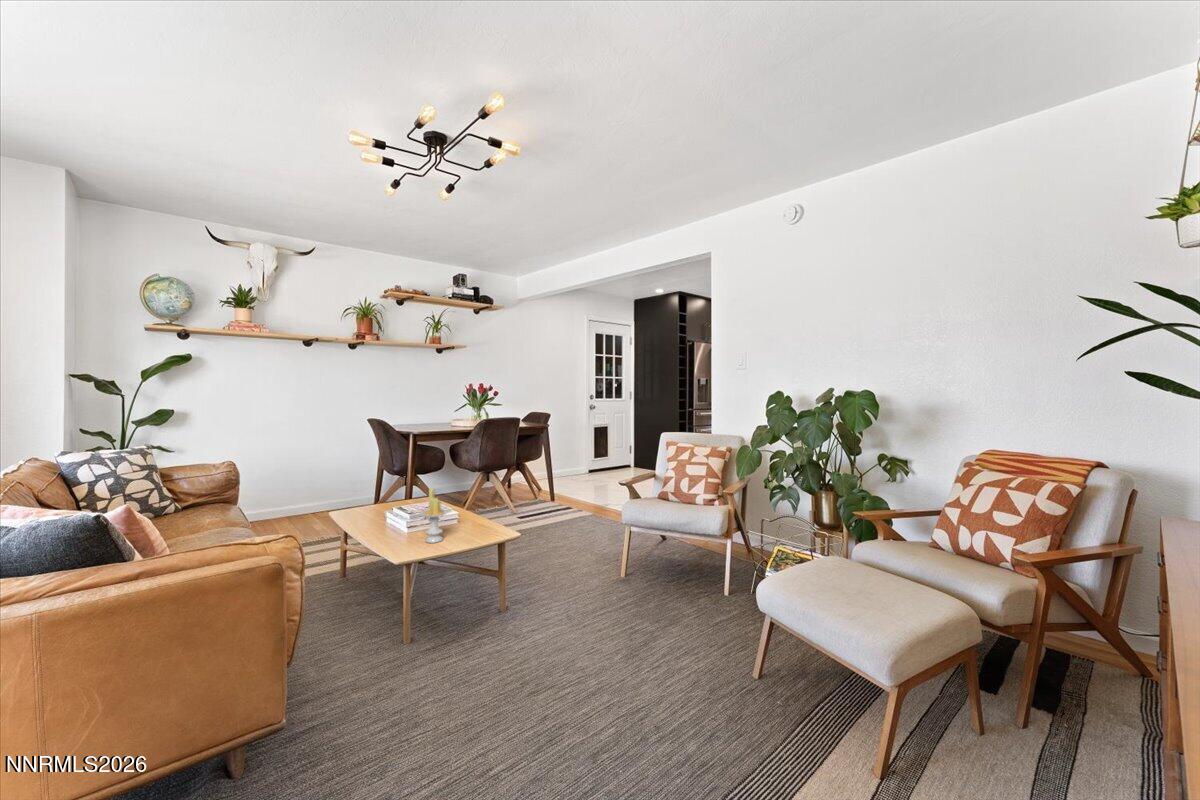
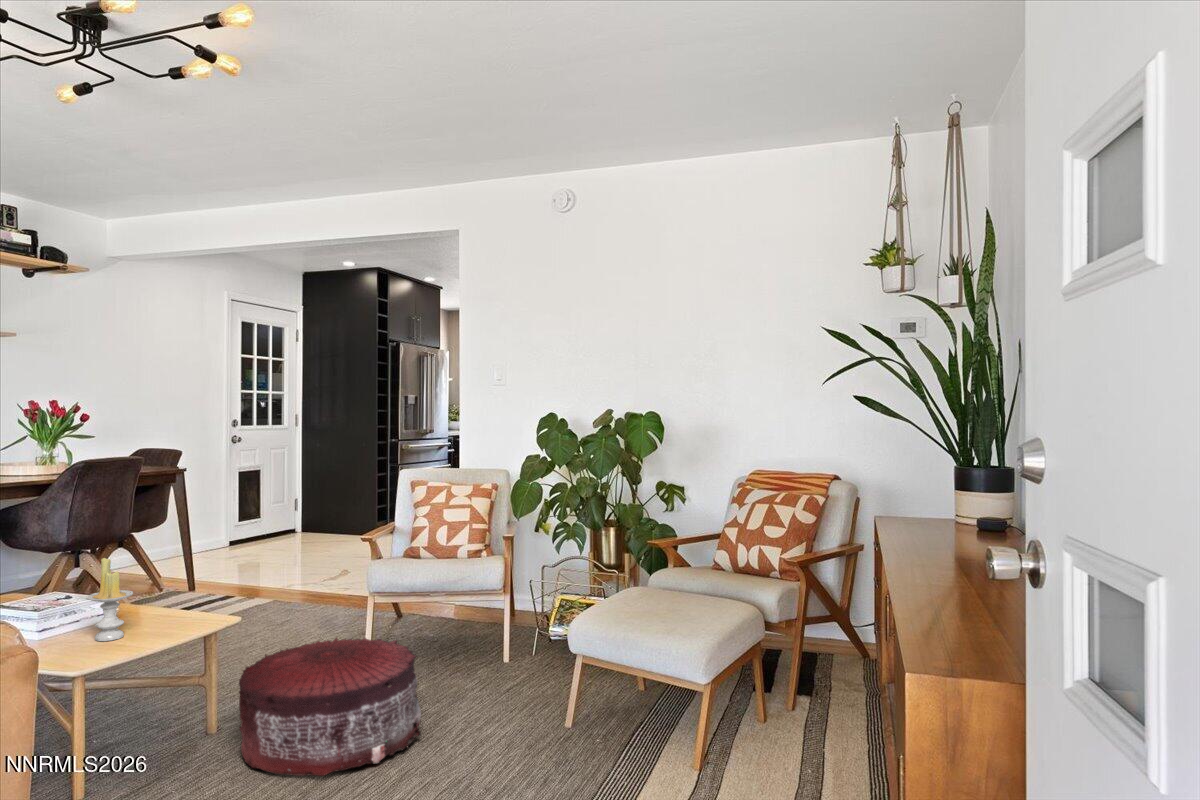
pouf: none [502,559,631,673] -> present [239,638,421,776]

